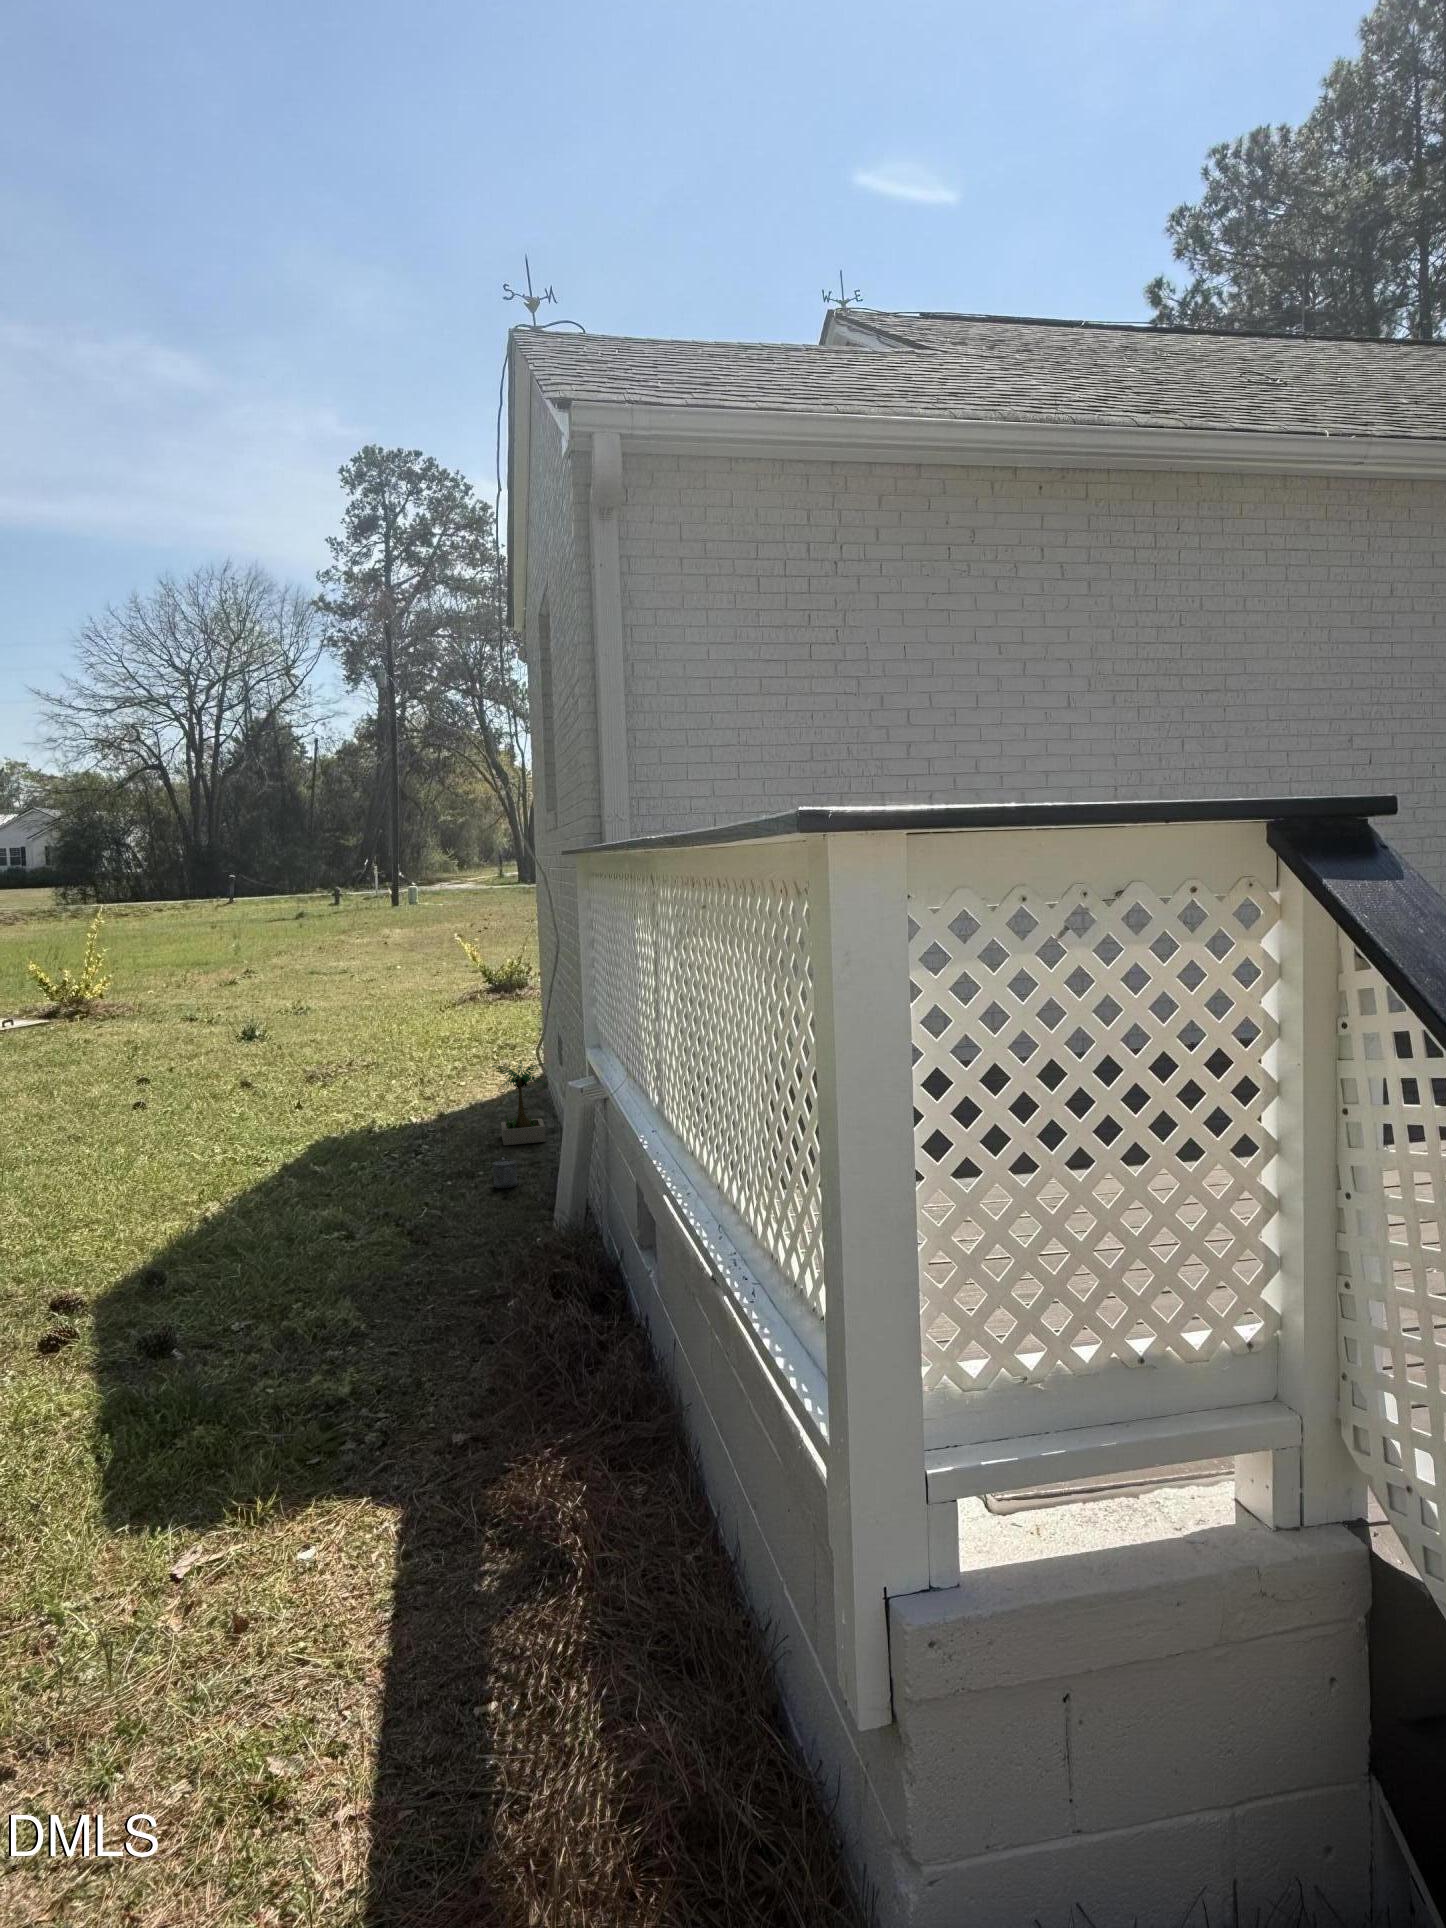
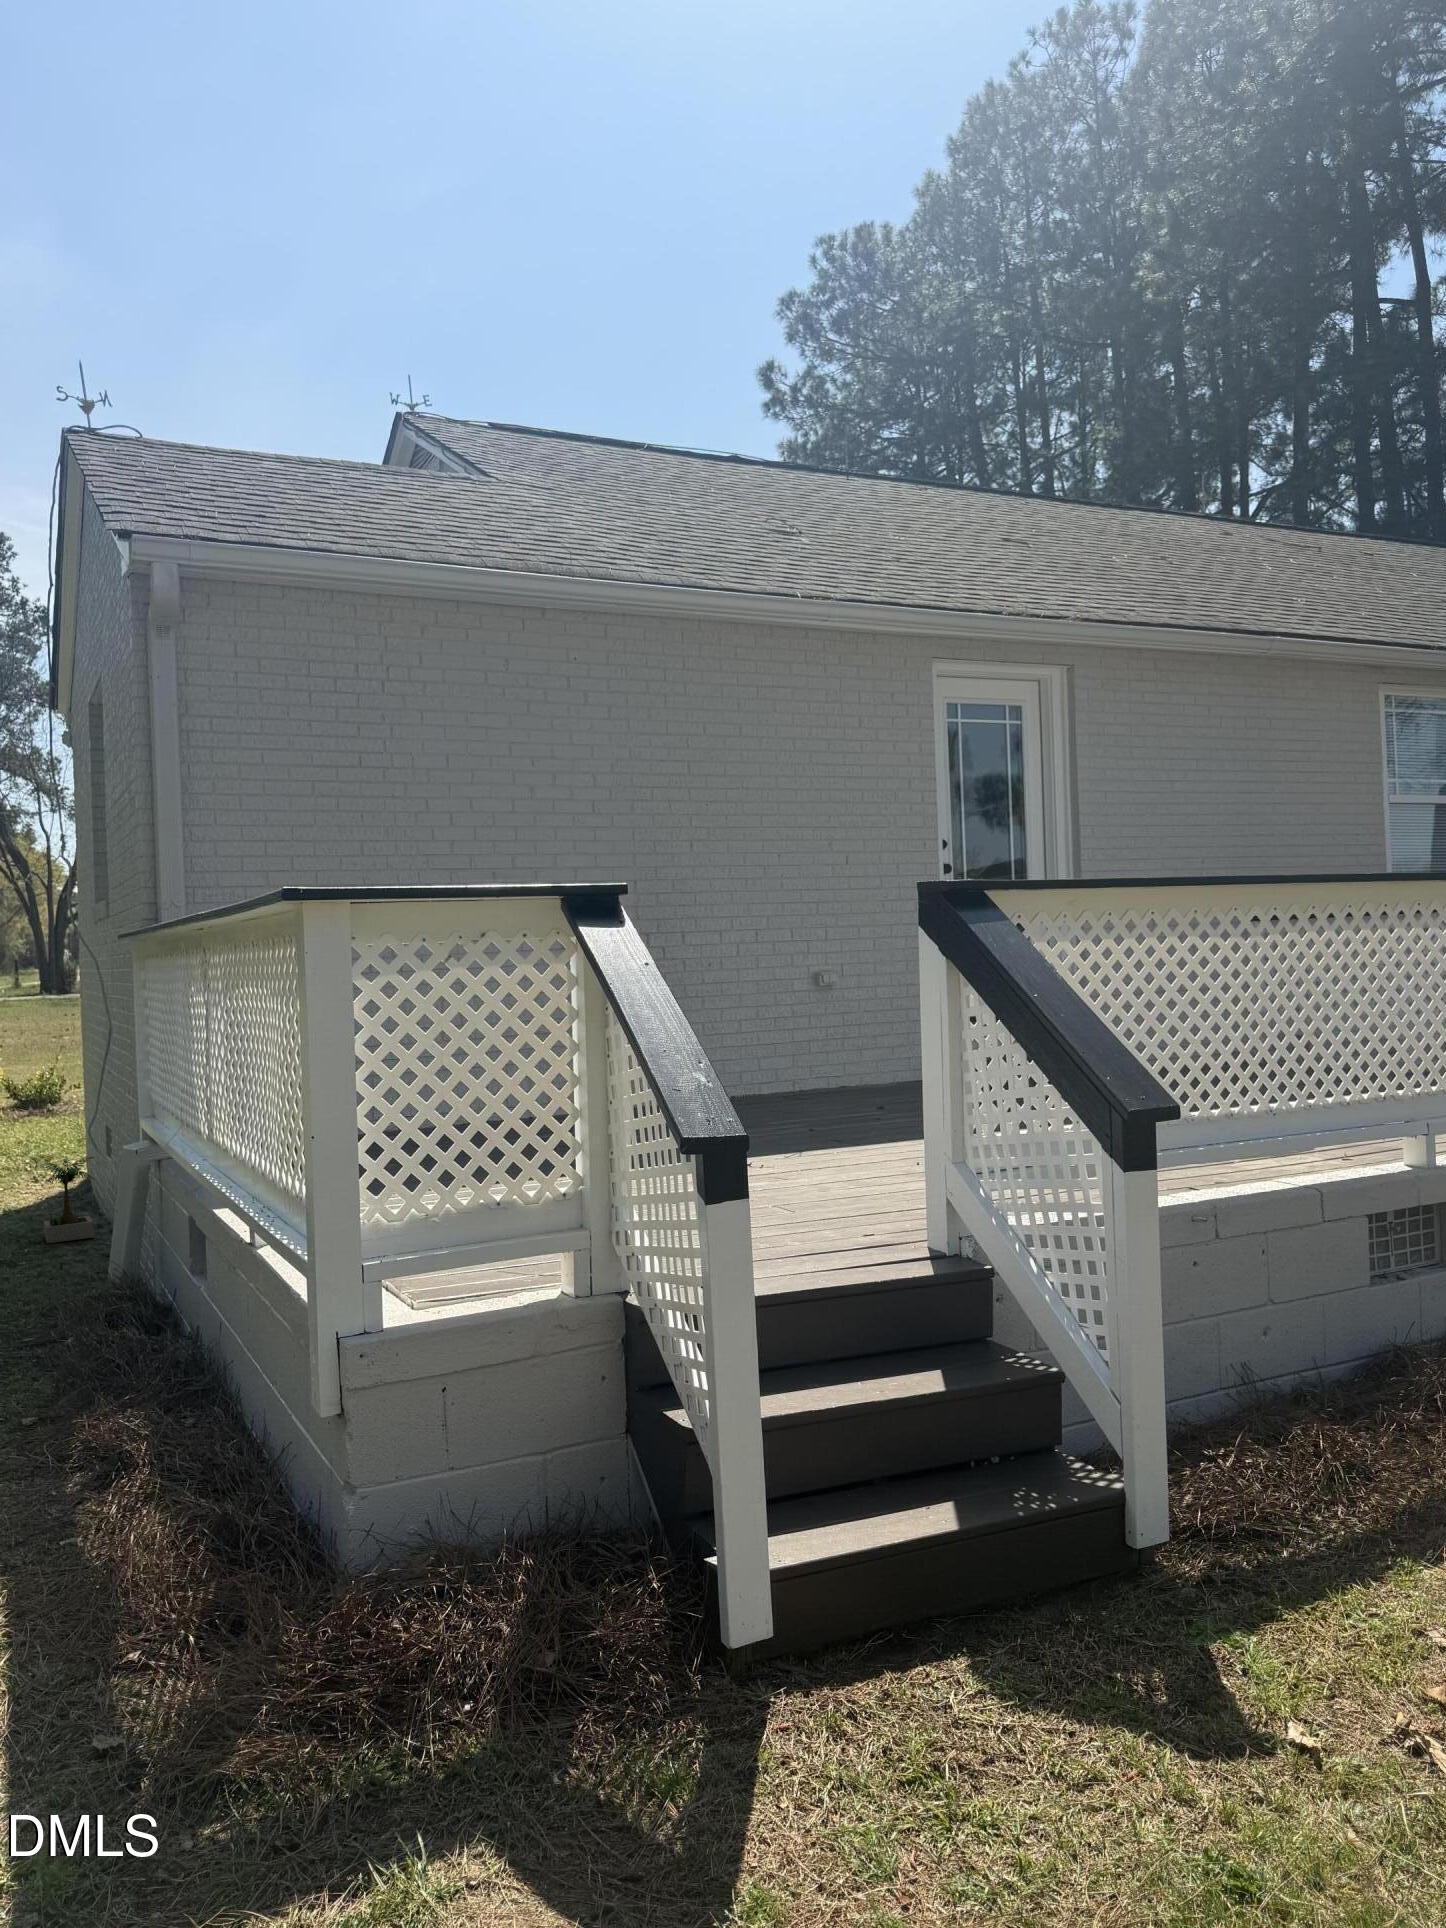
watering can: present [492,1157,518,1188] -> none [39,1246,67,1276]

